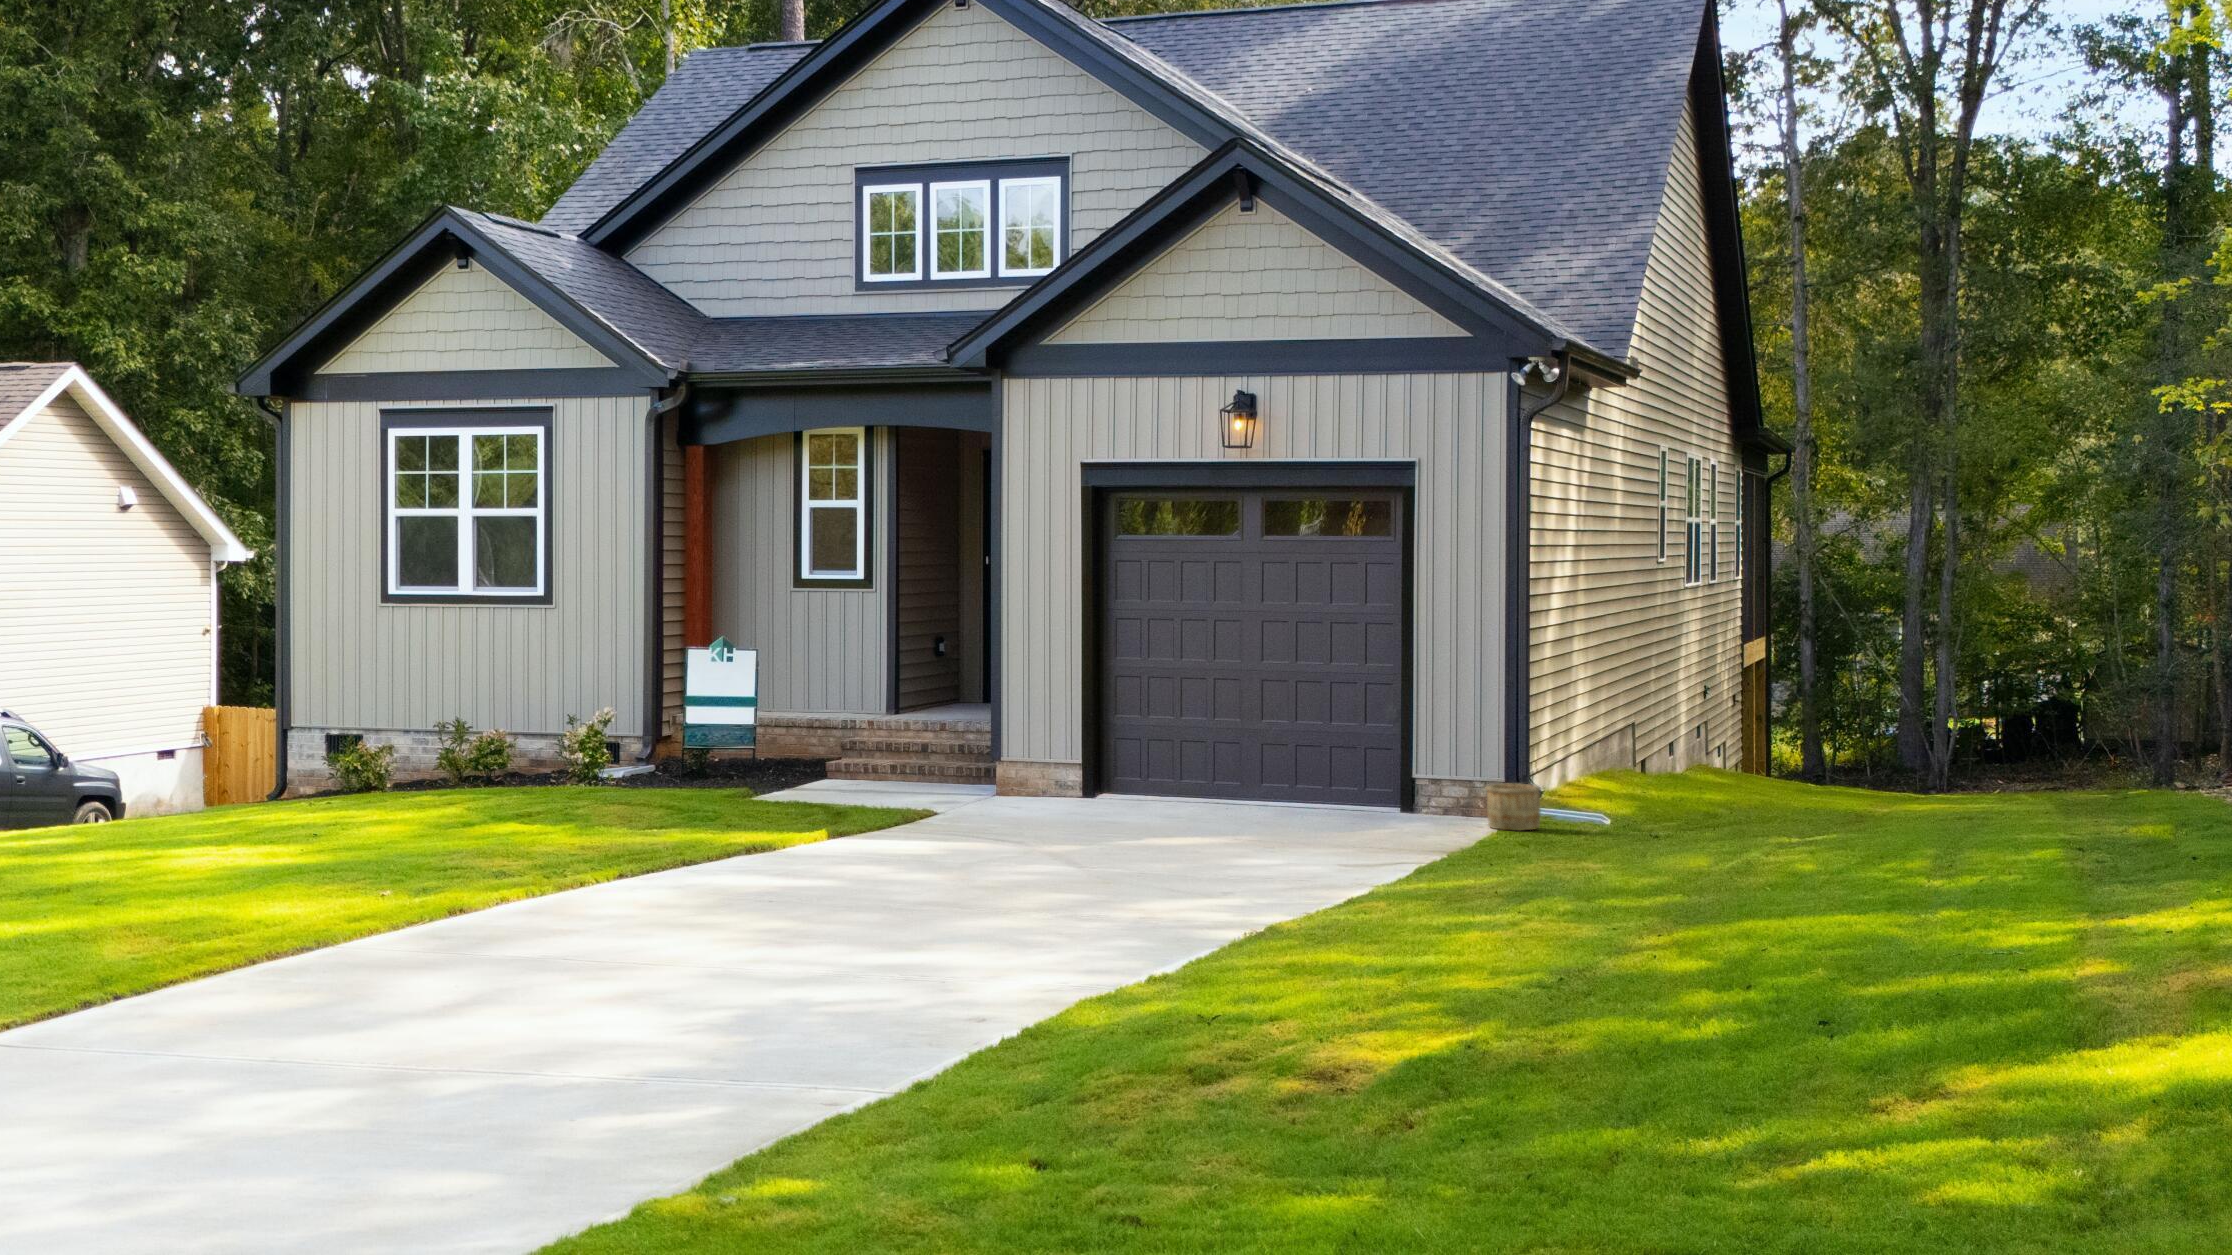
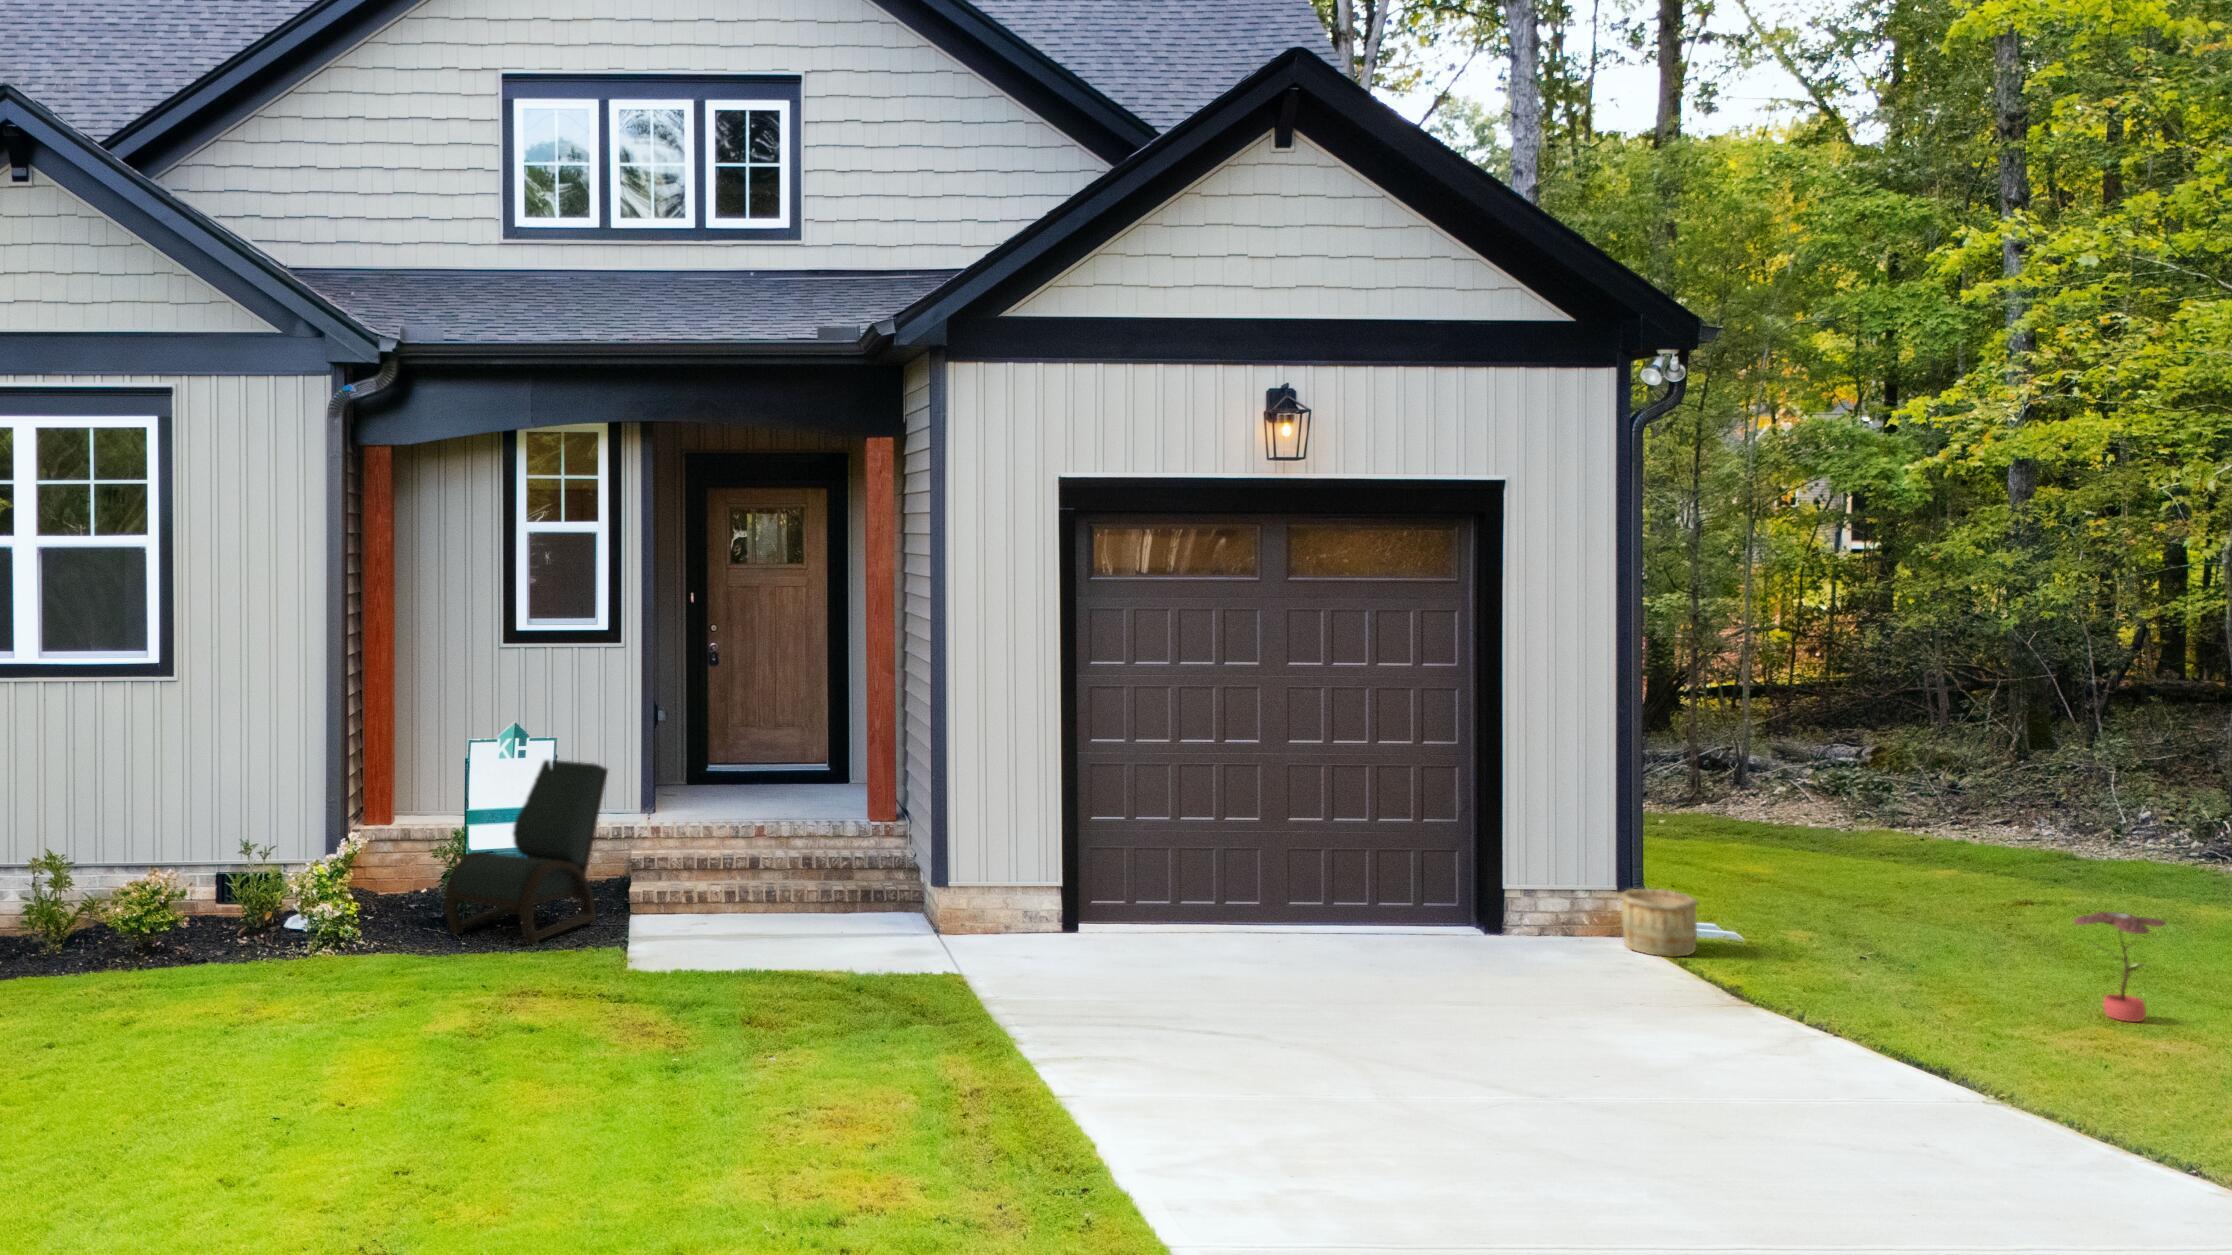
lounge chair: none [694,667,817,783] -> present [444,760,608,945]
potted plant: none [1694,782,1757,864] -> present [2074,912,2165,1022]

